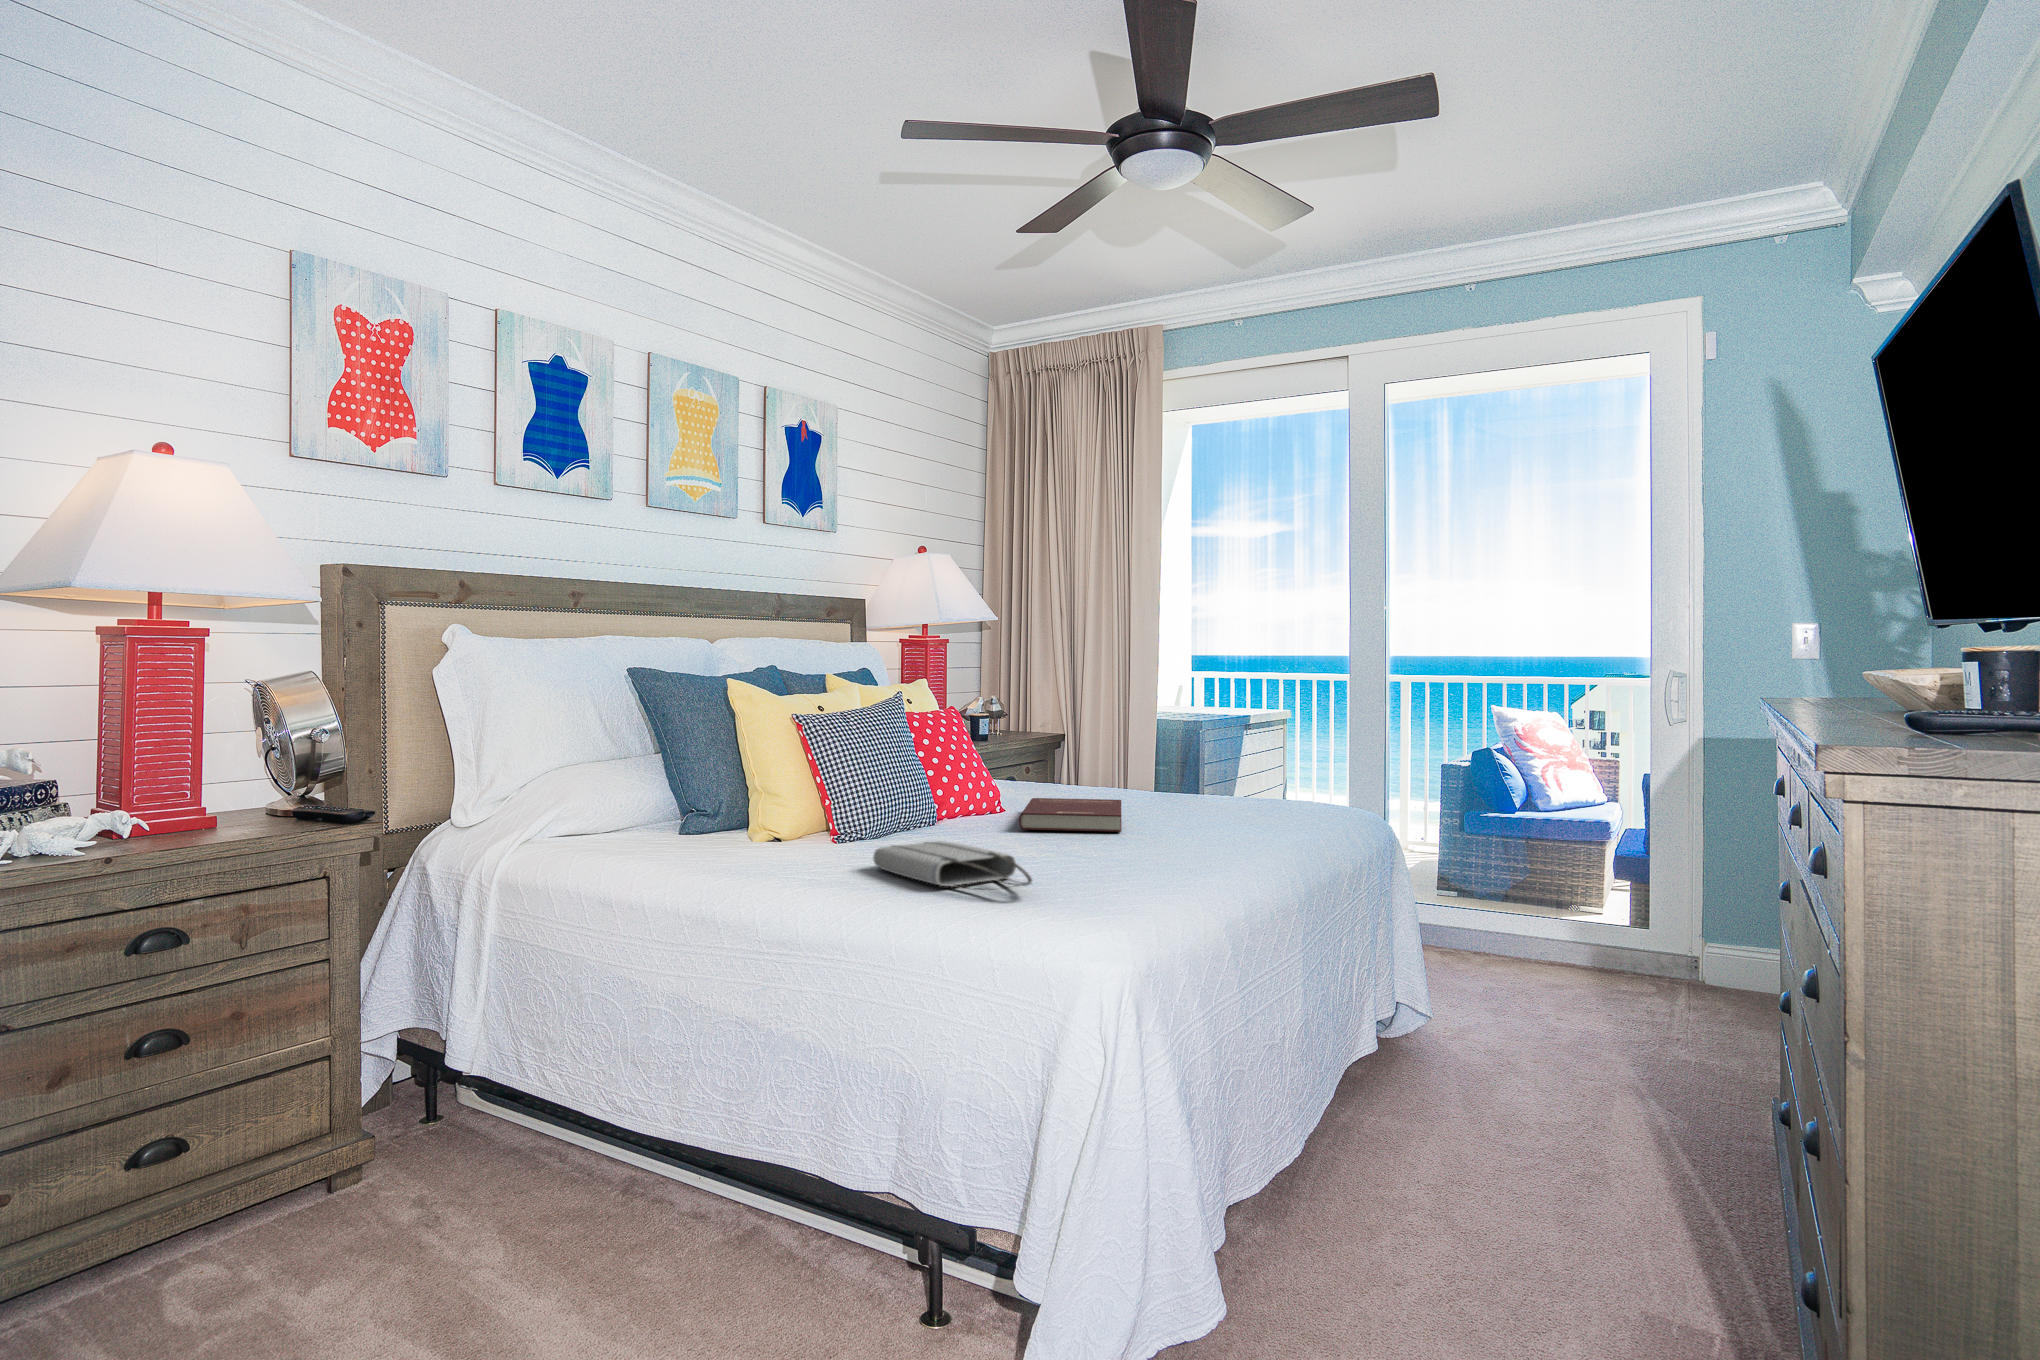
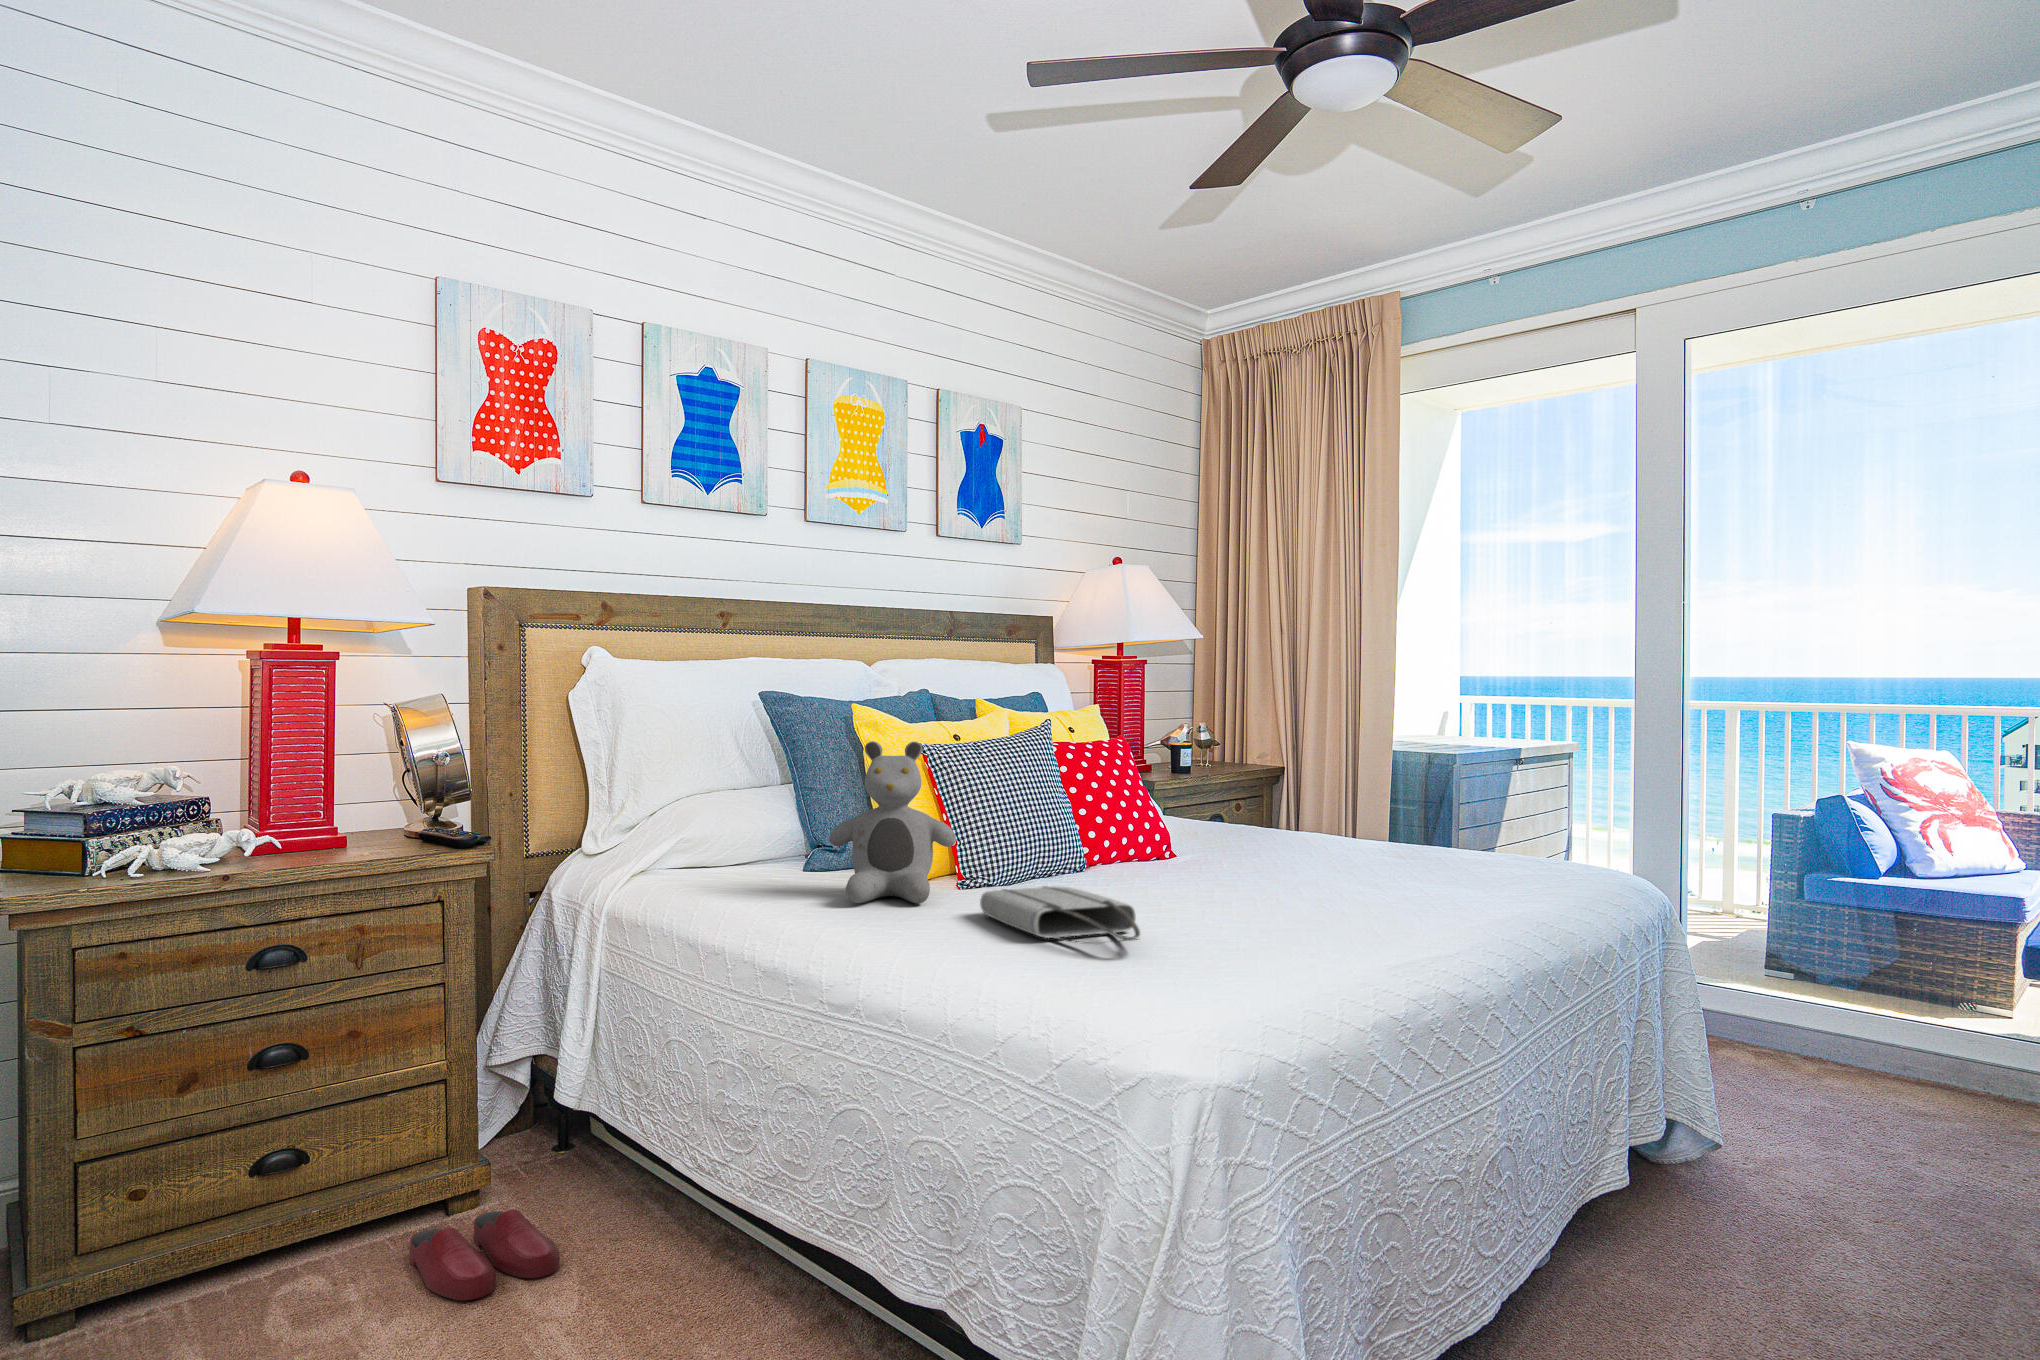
teddy bear: none [722,716,839,862] -> present [830,741,956,904]
book: present [1019,798,1121,832] -> none [1173,841,1309,883]
slippers: none [301,1169,463,1259] -> present [410,1209,560,1301]

